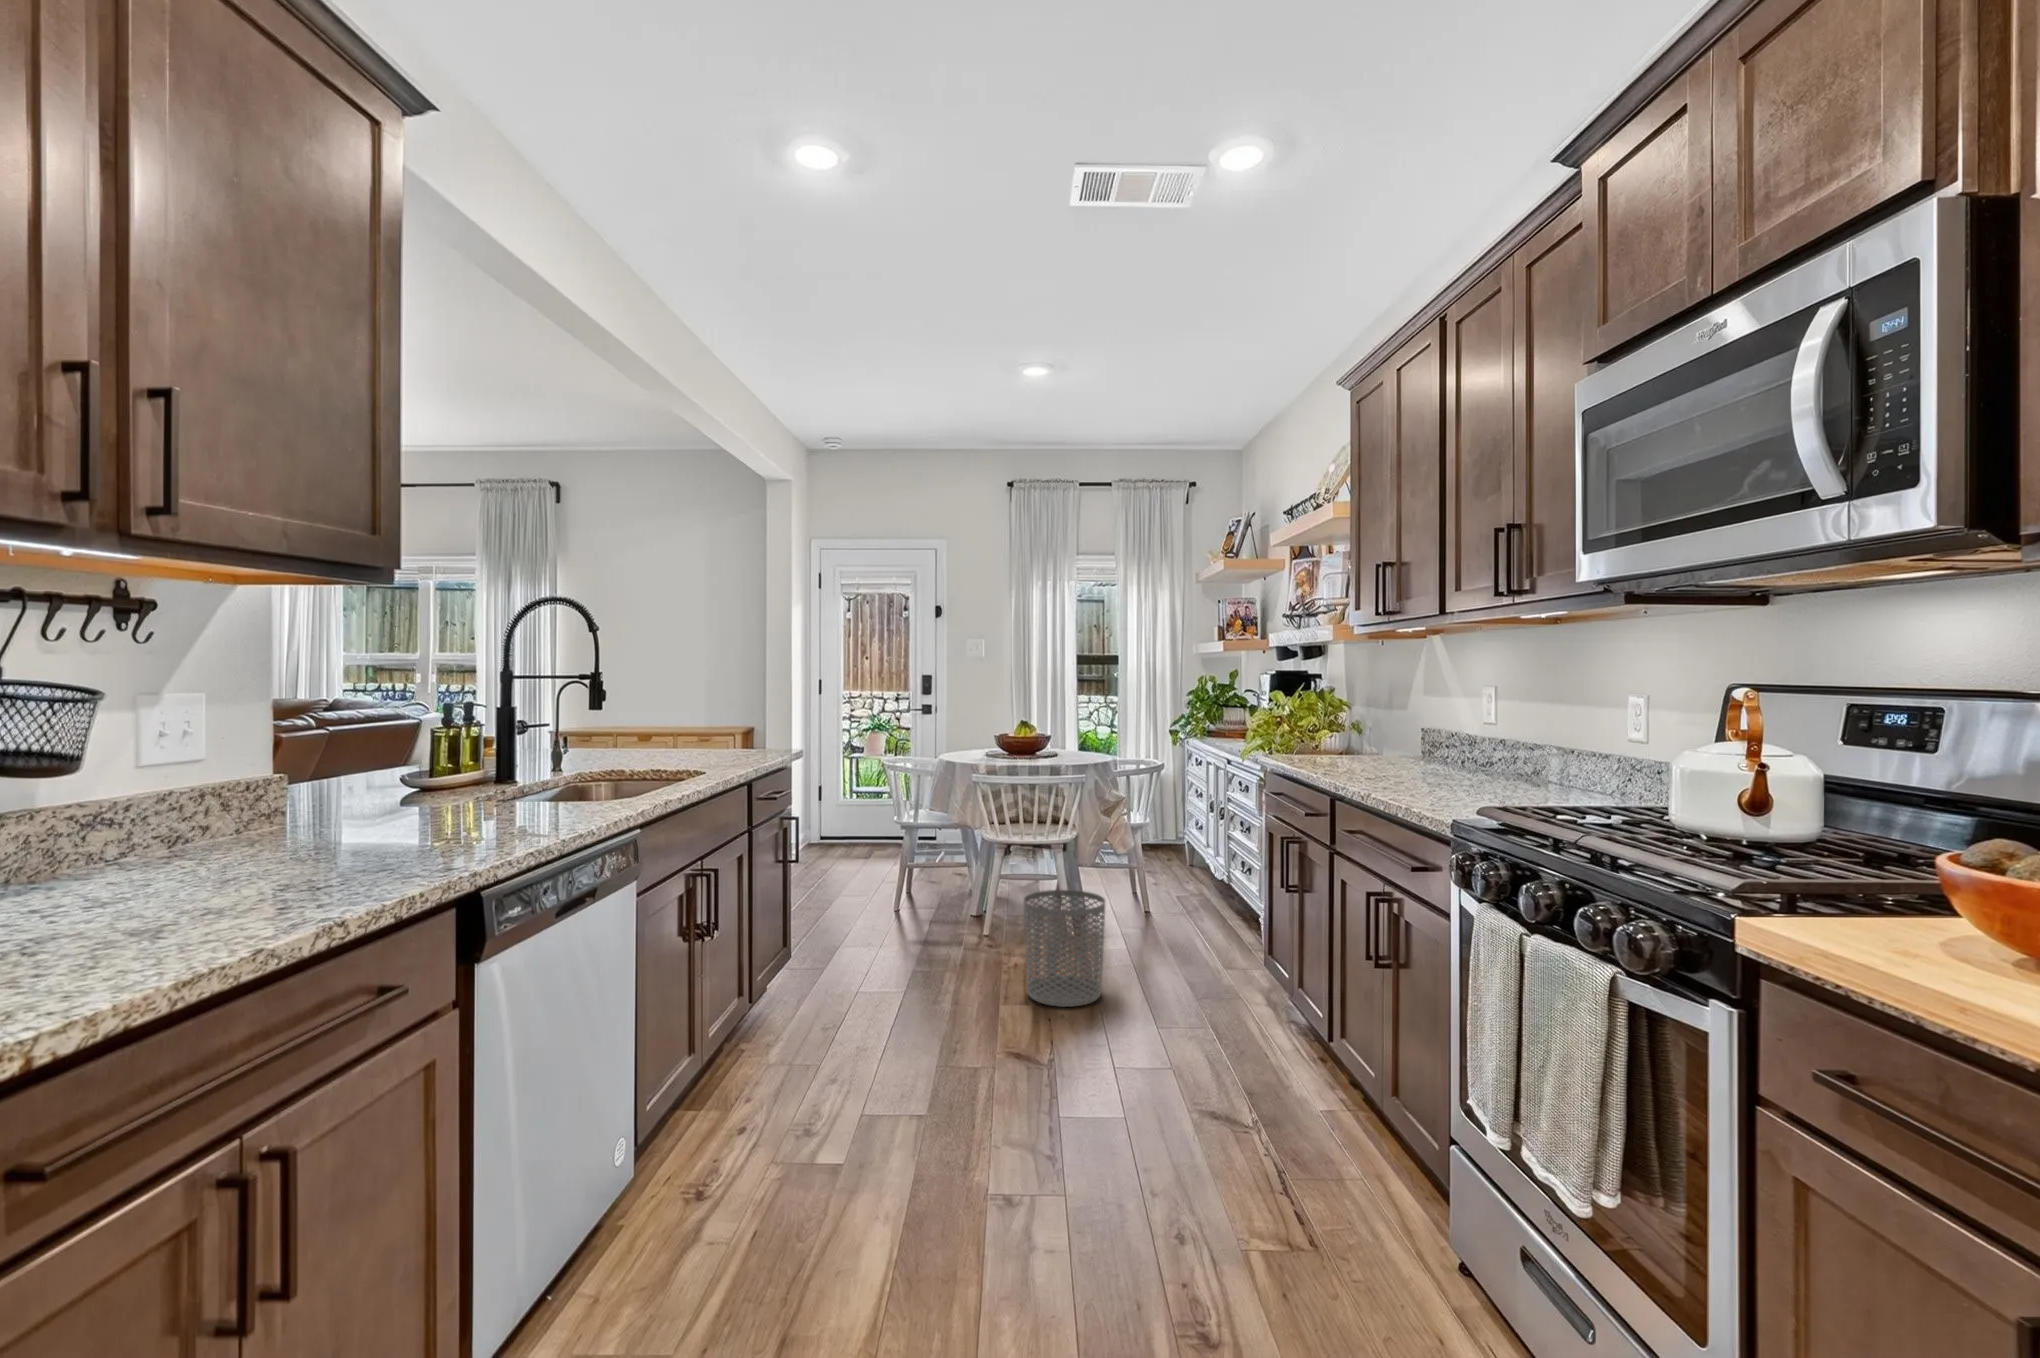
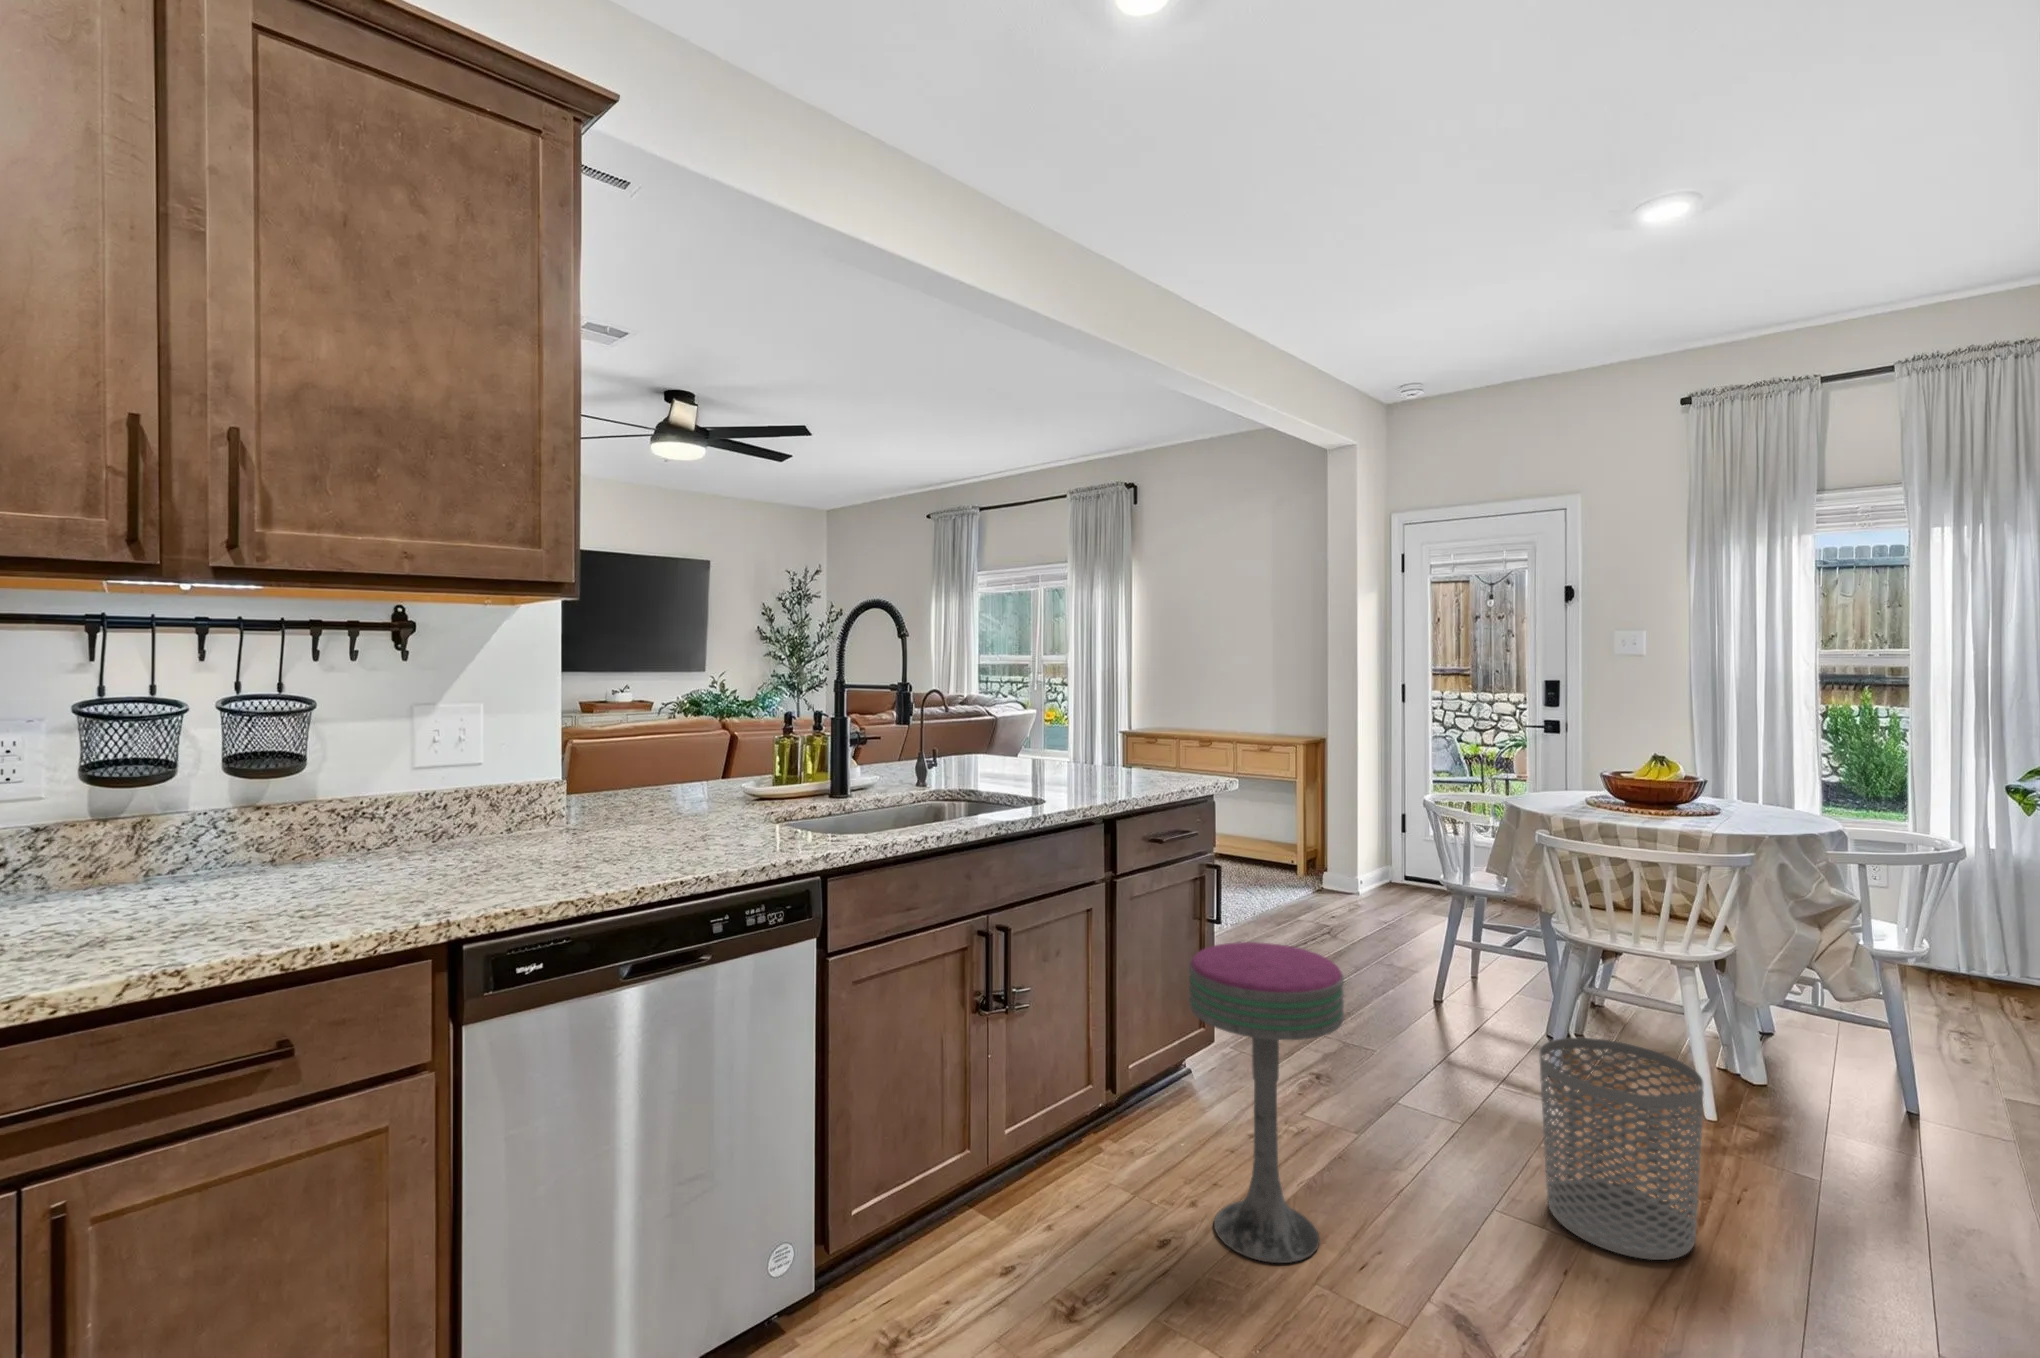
bar stool: none [840,857,944,1070] -> present [1189,942,1344,1263]

